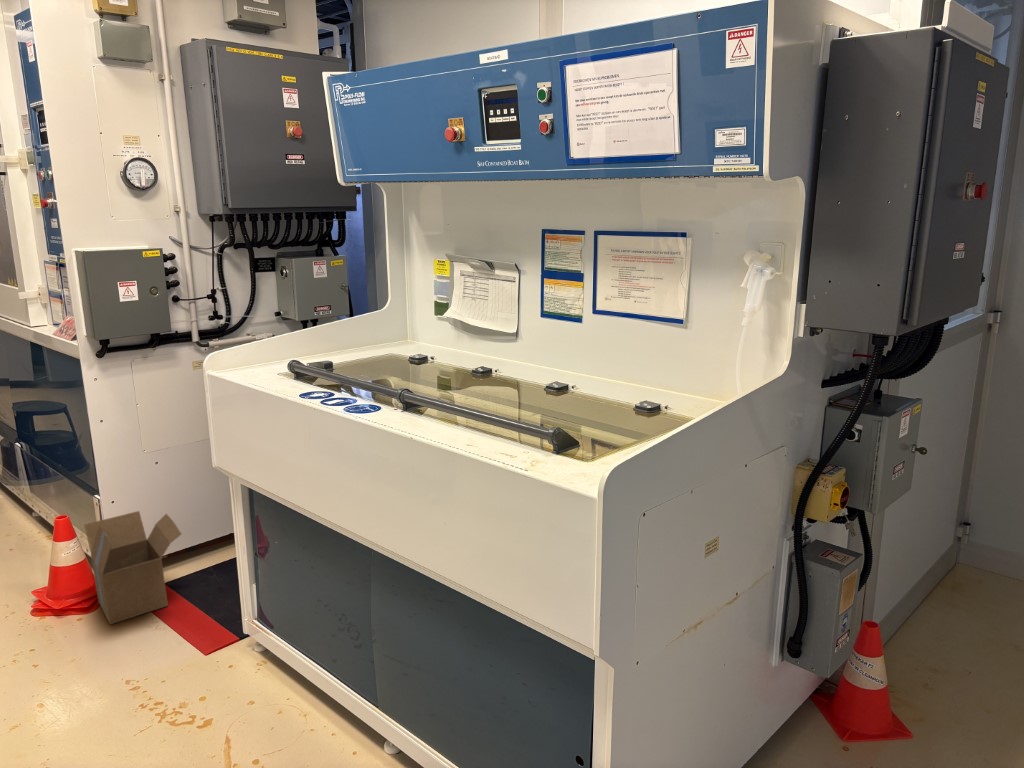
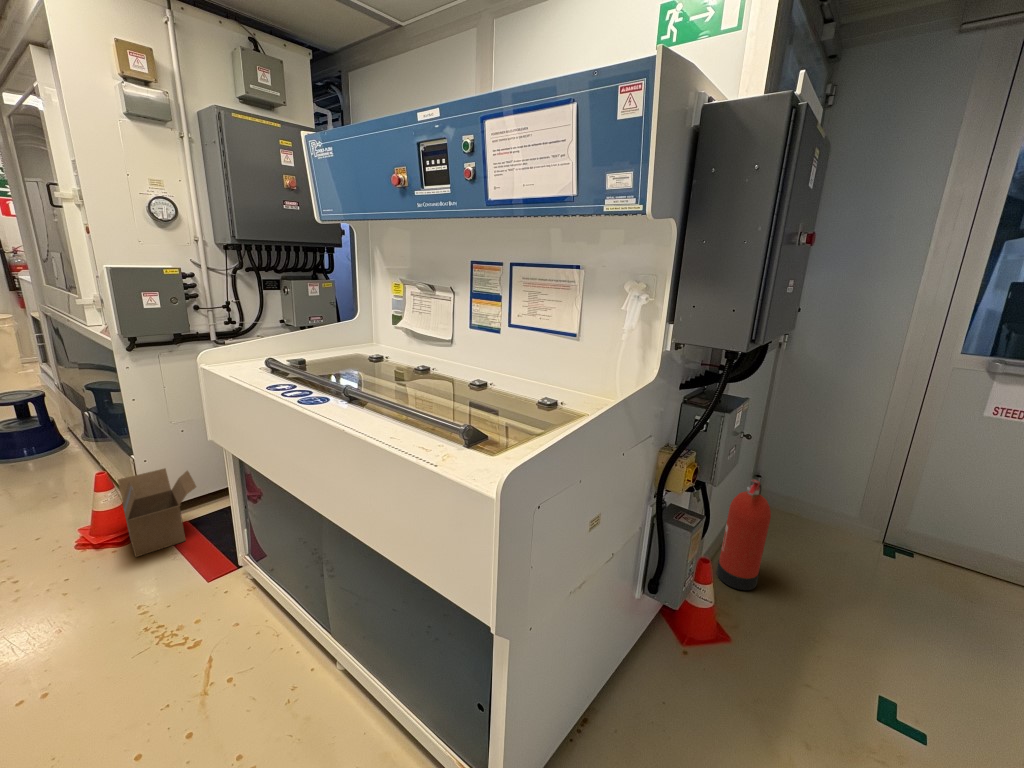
fire extinguisher: none [898,516,973,677] -> present [717,480,771,590]

